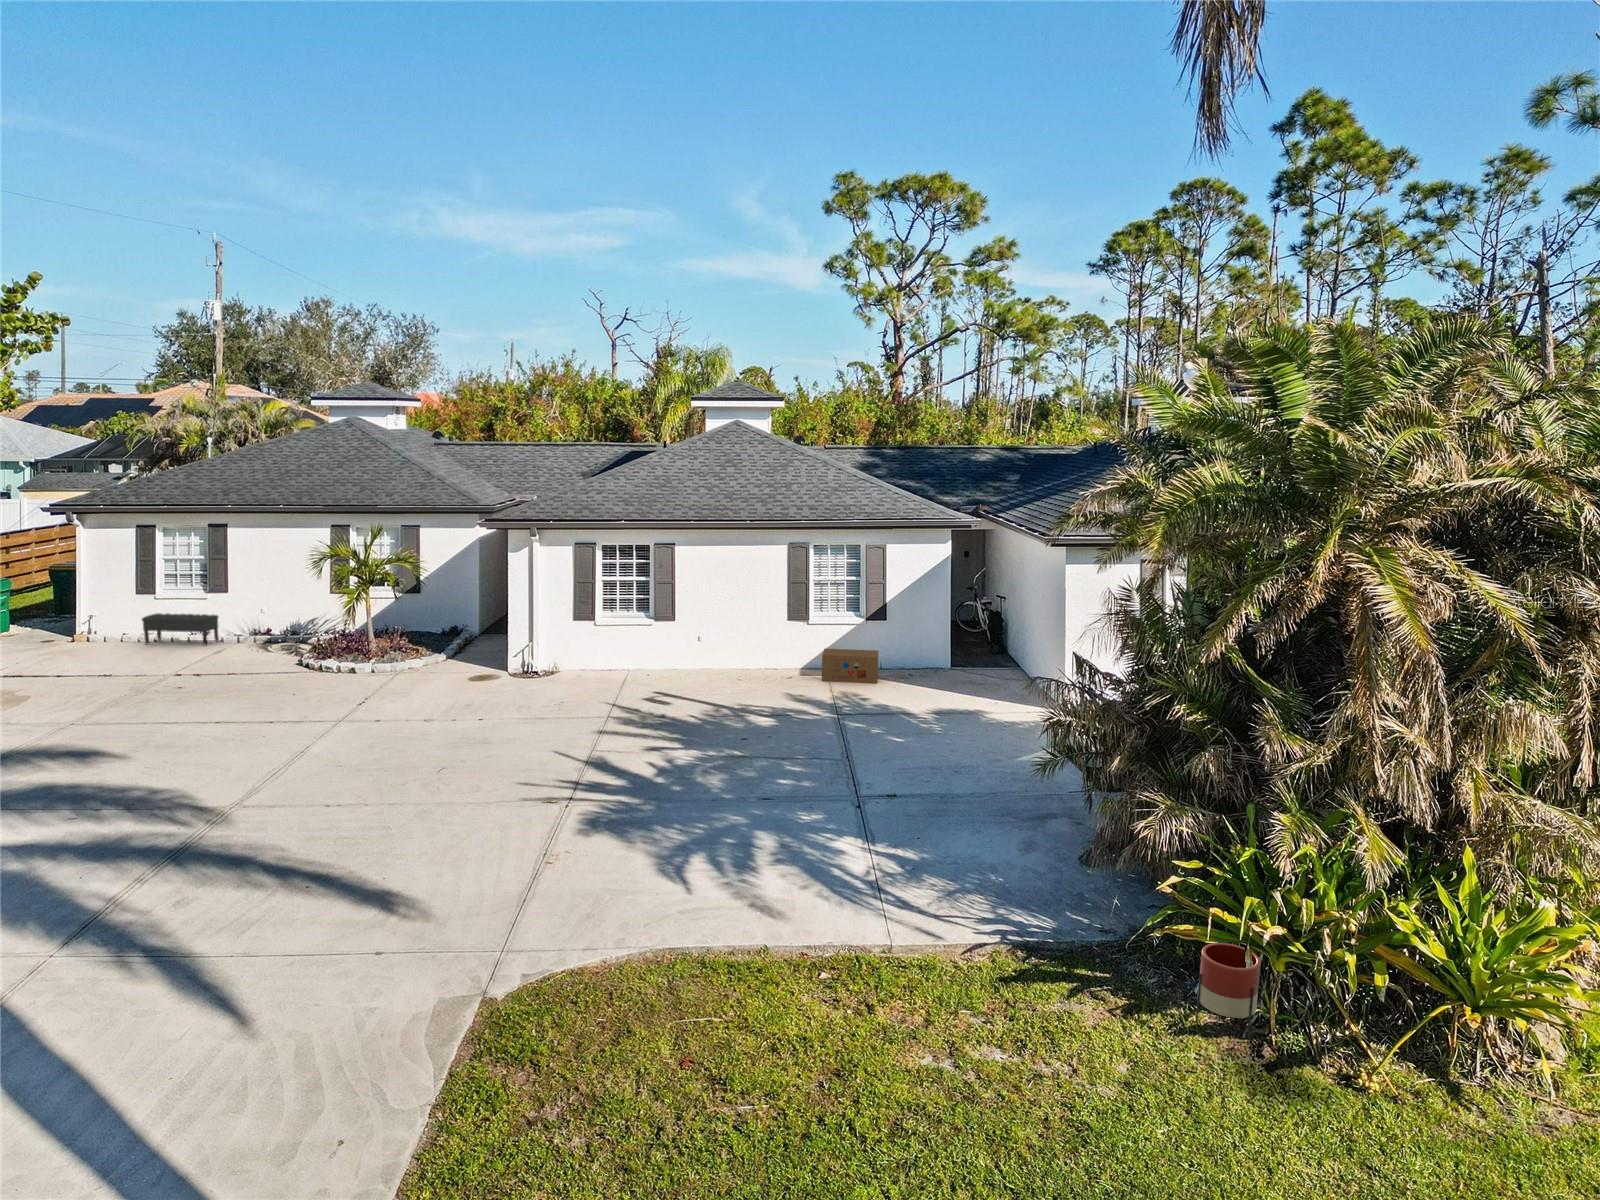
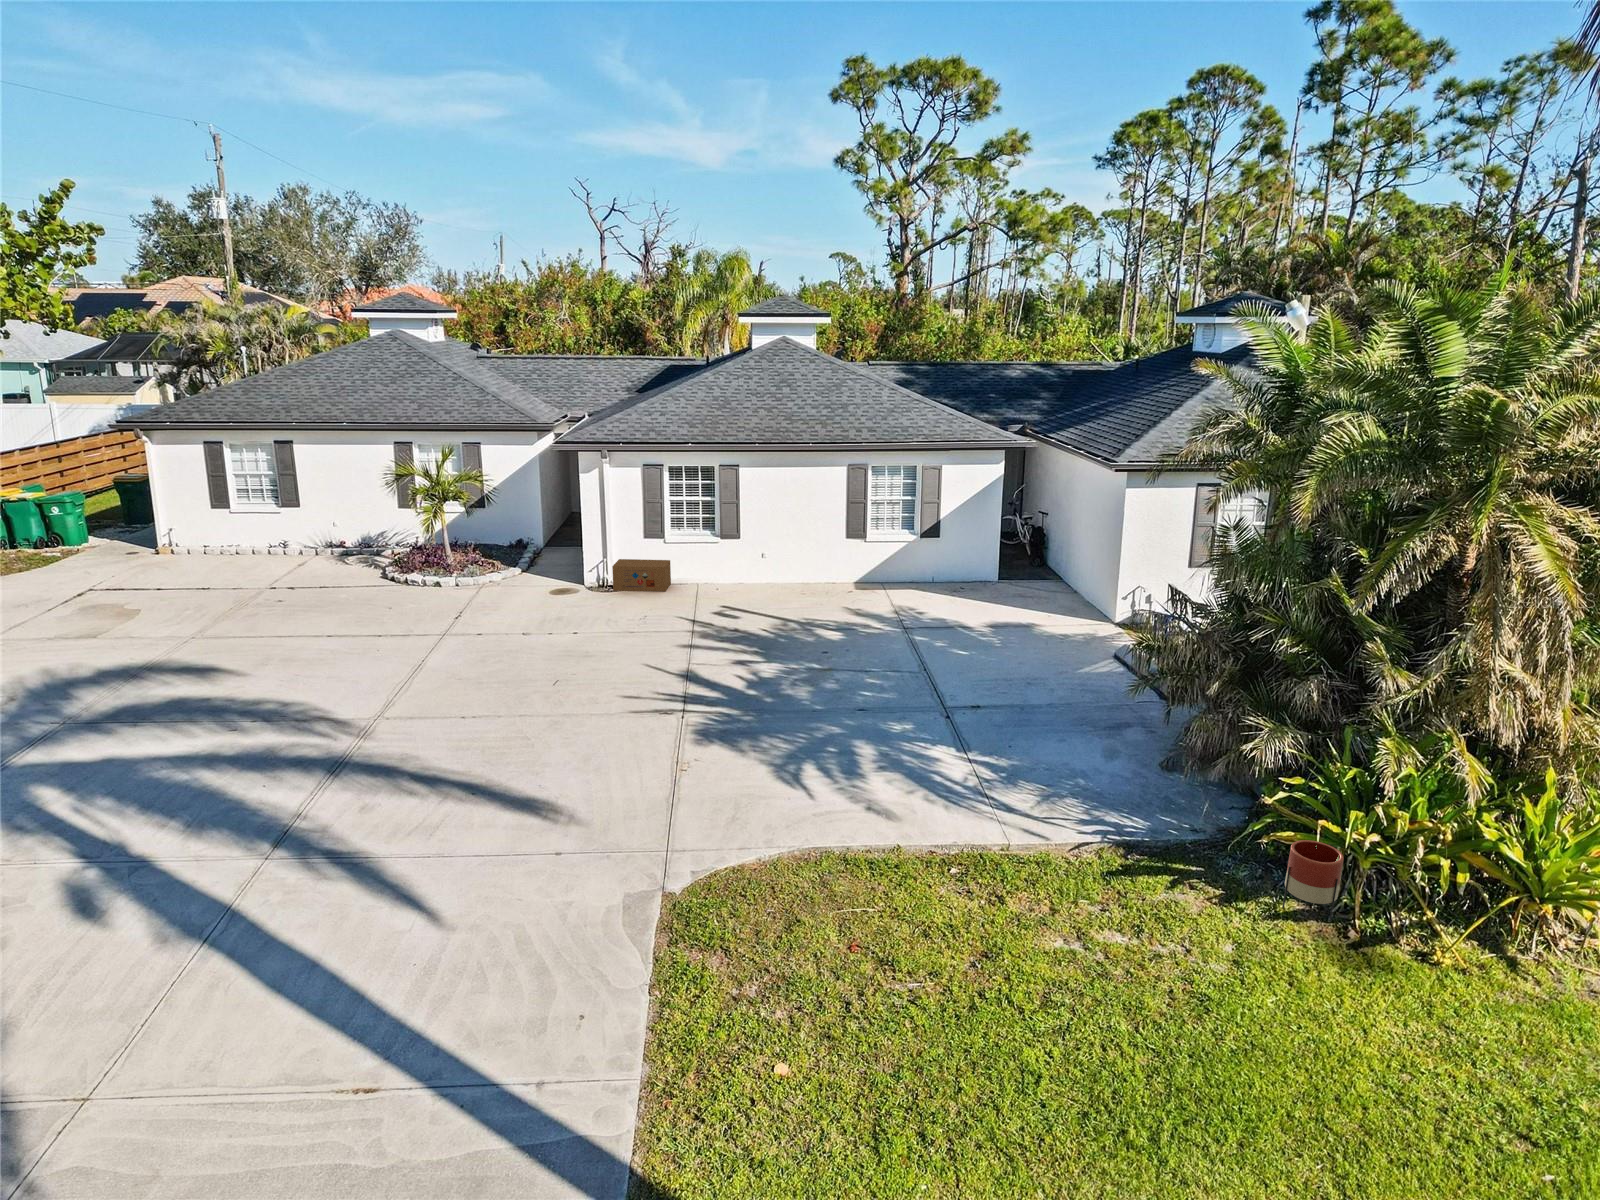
bench: present [142,613,219,646] -> none [228,531,301,561]
cardboard box: present [822,649,879,683] -> present [612,559,671,592]

